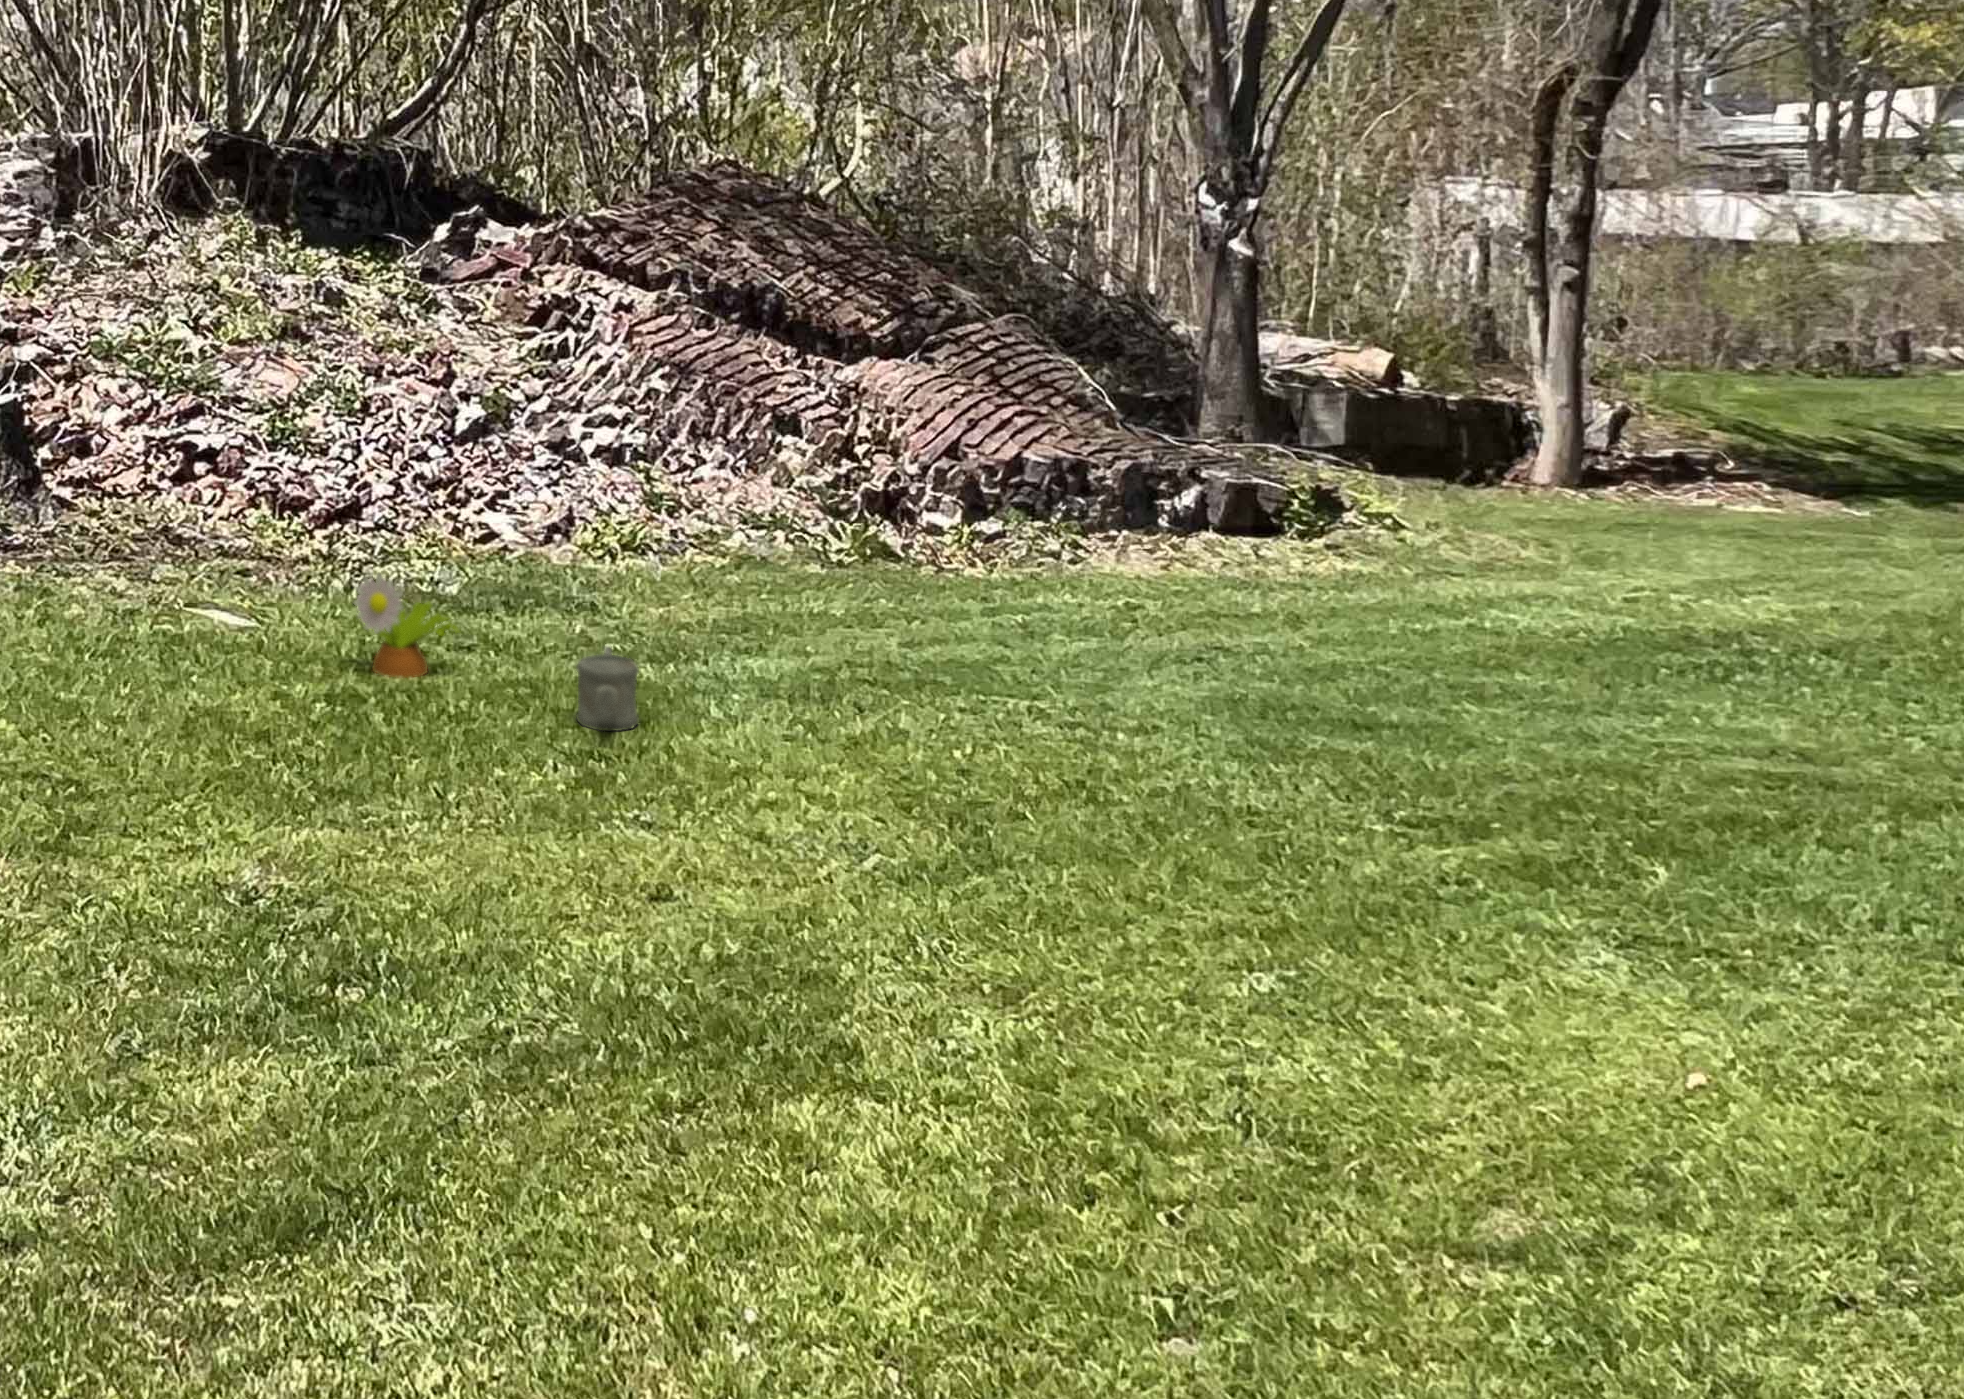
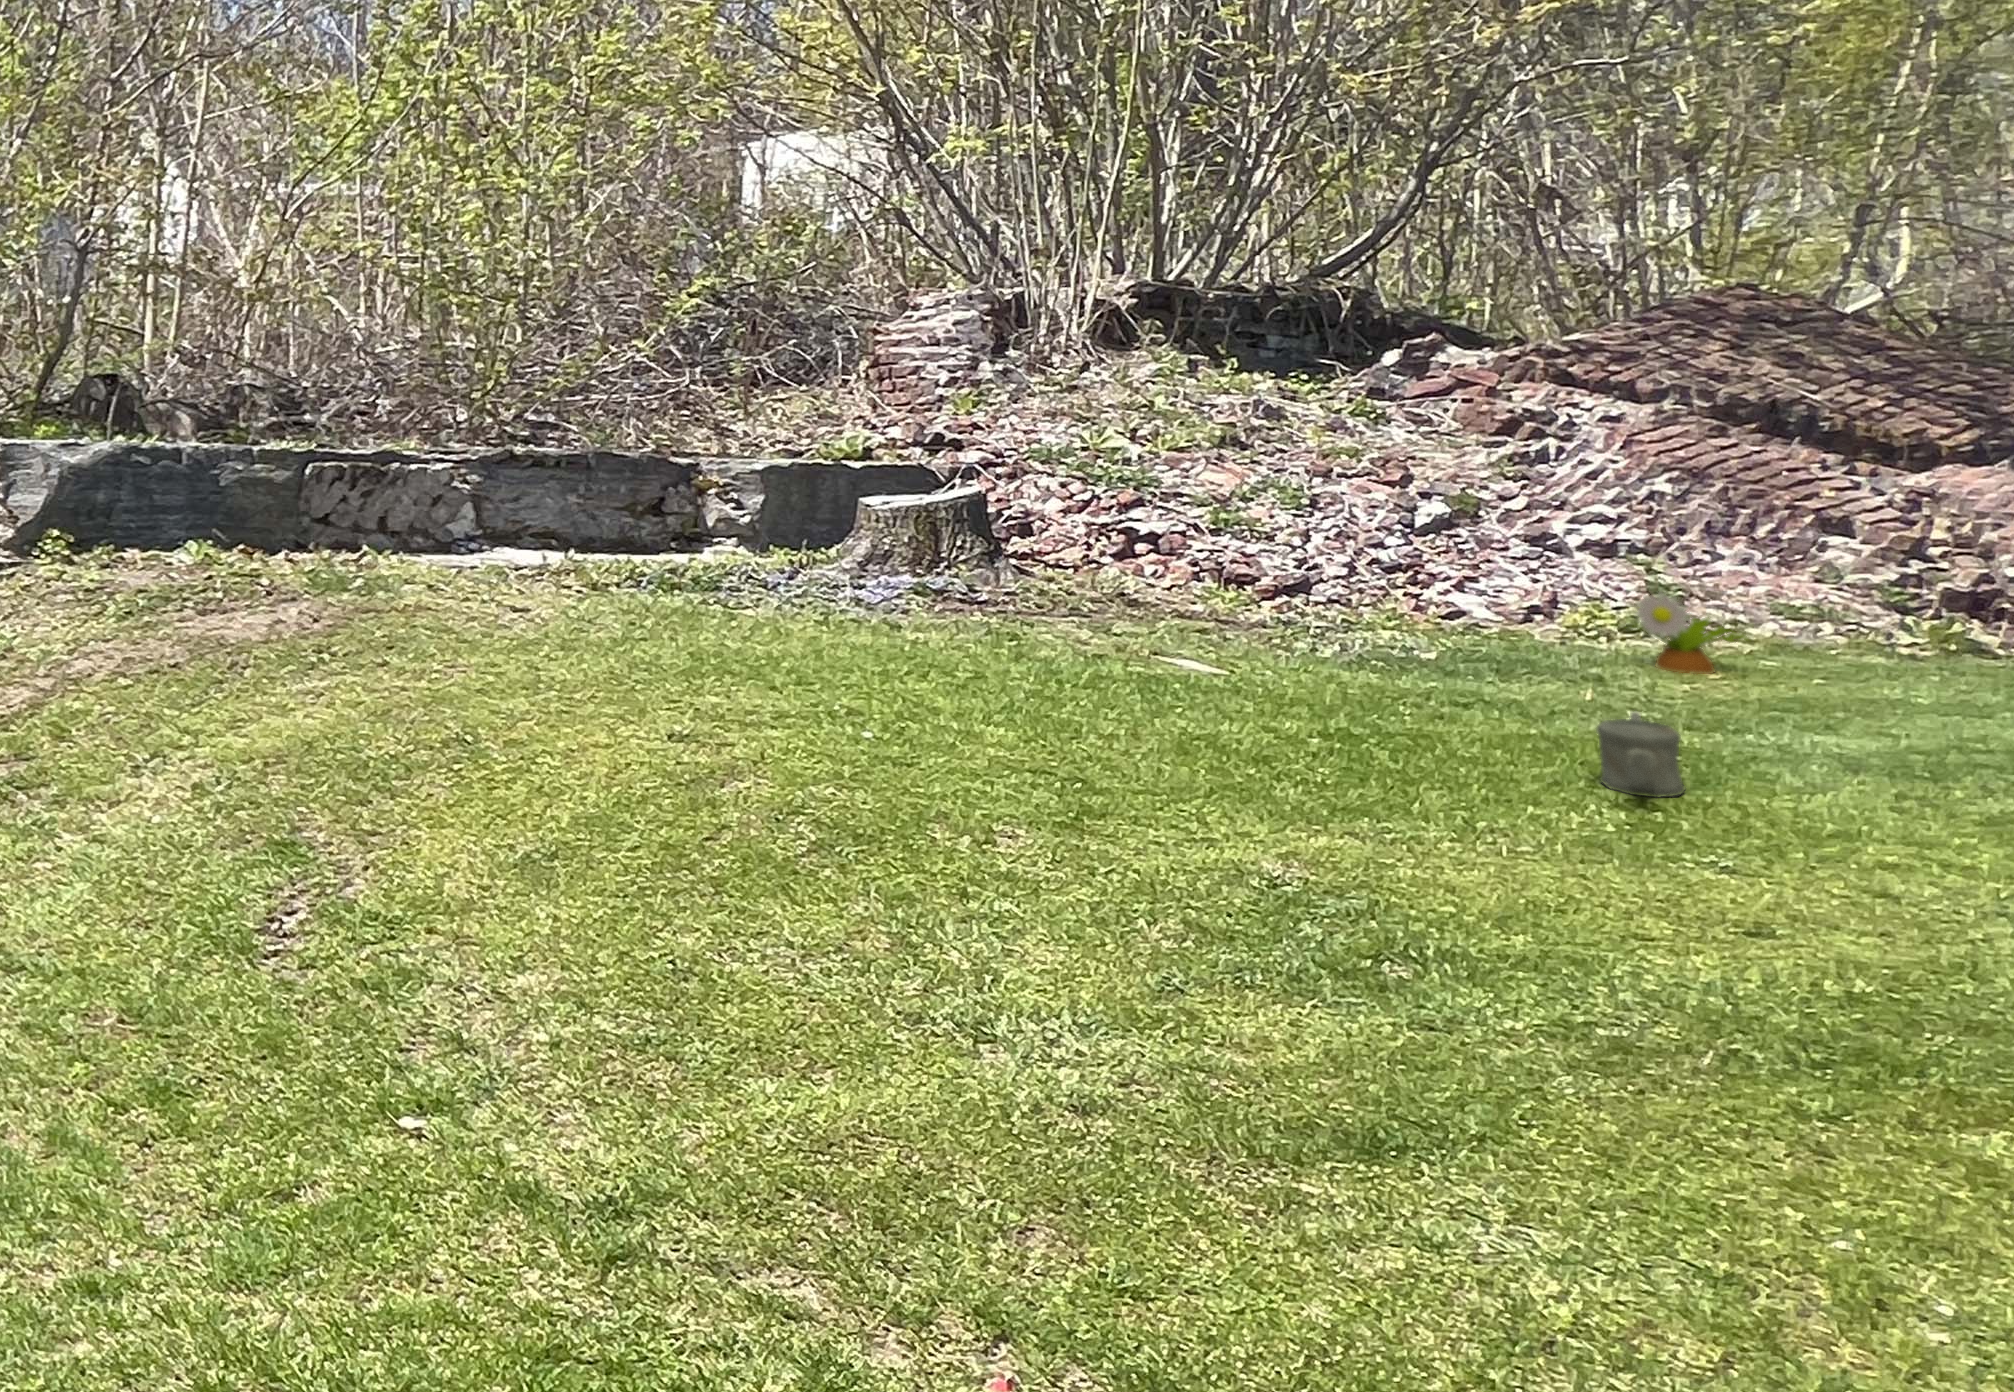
decorative plant: present [351,574,459,678] -> present [1626,592,1747,674]

